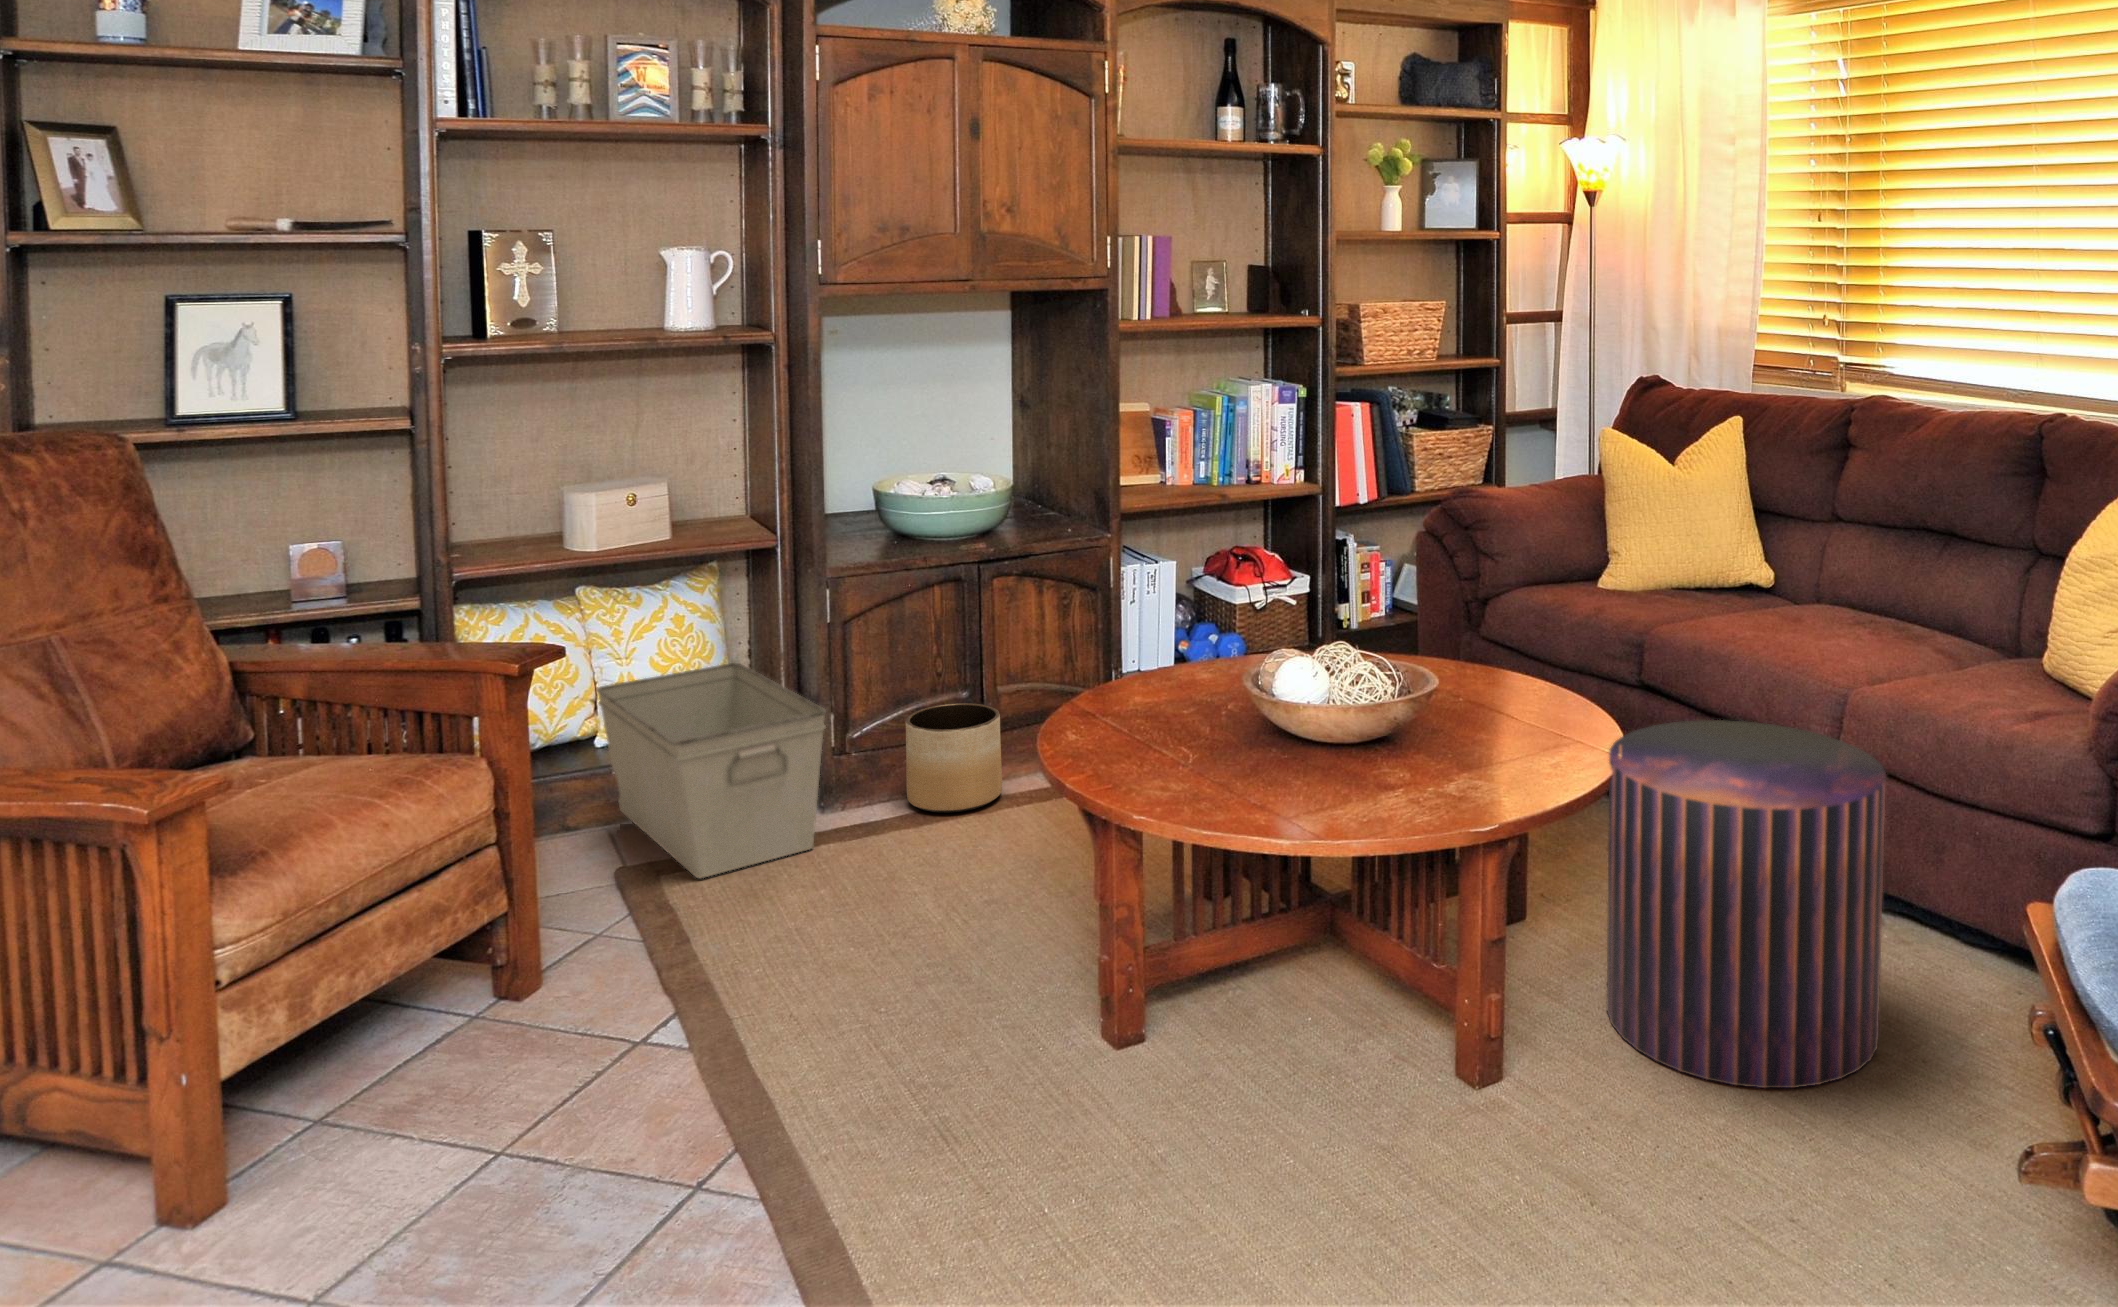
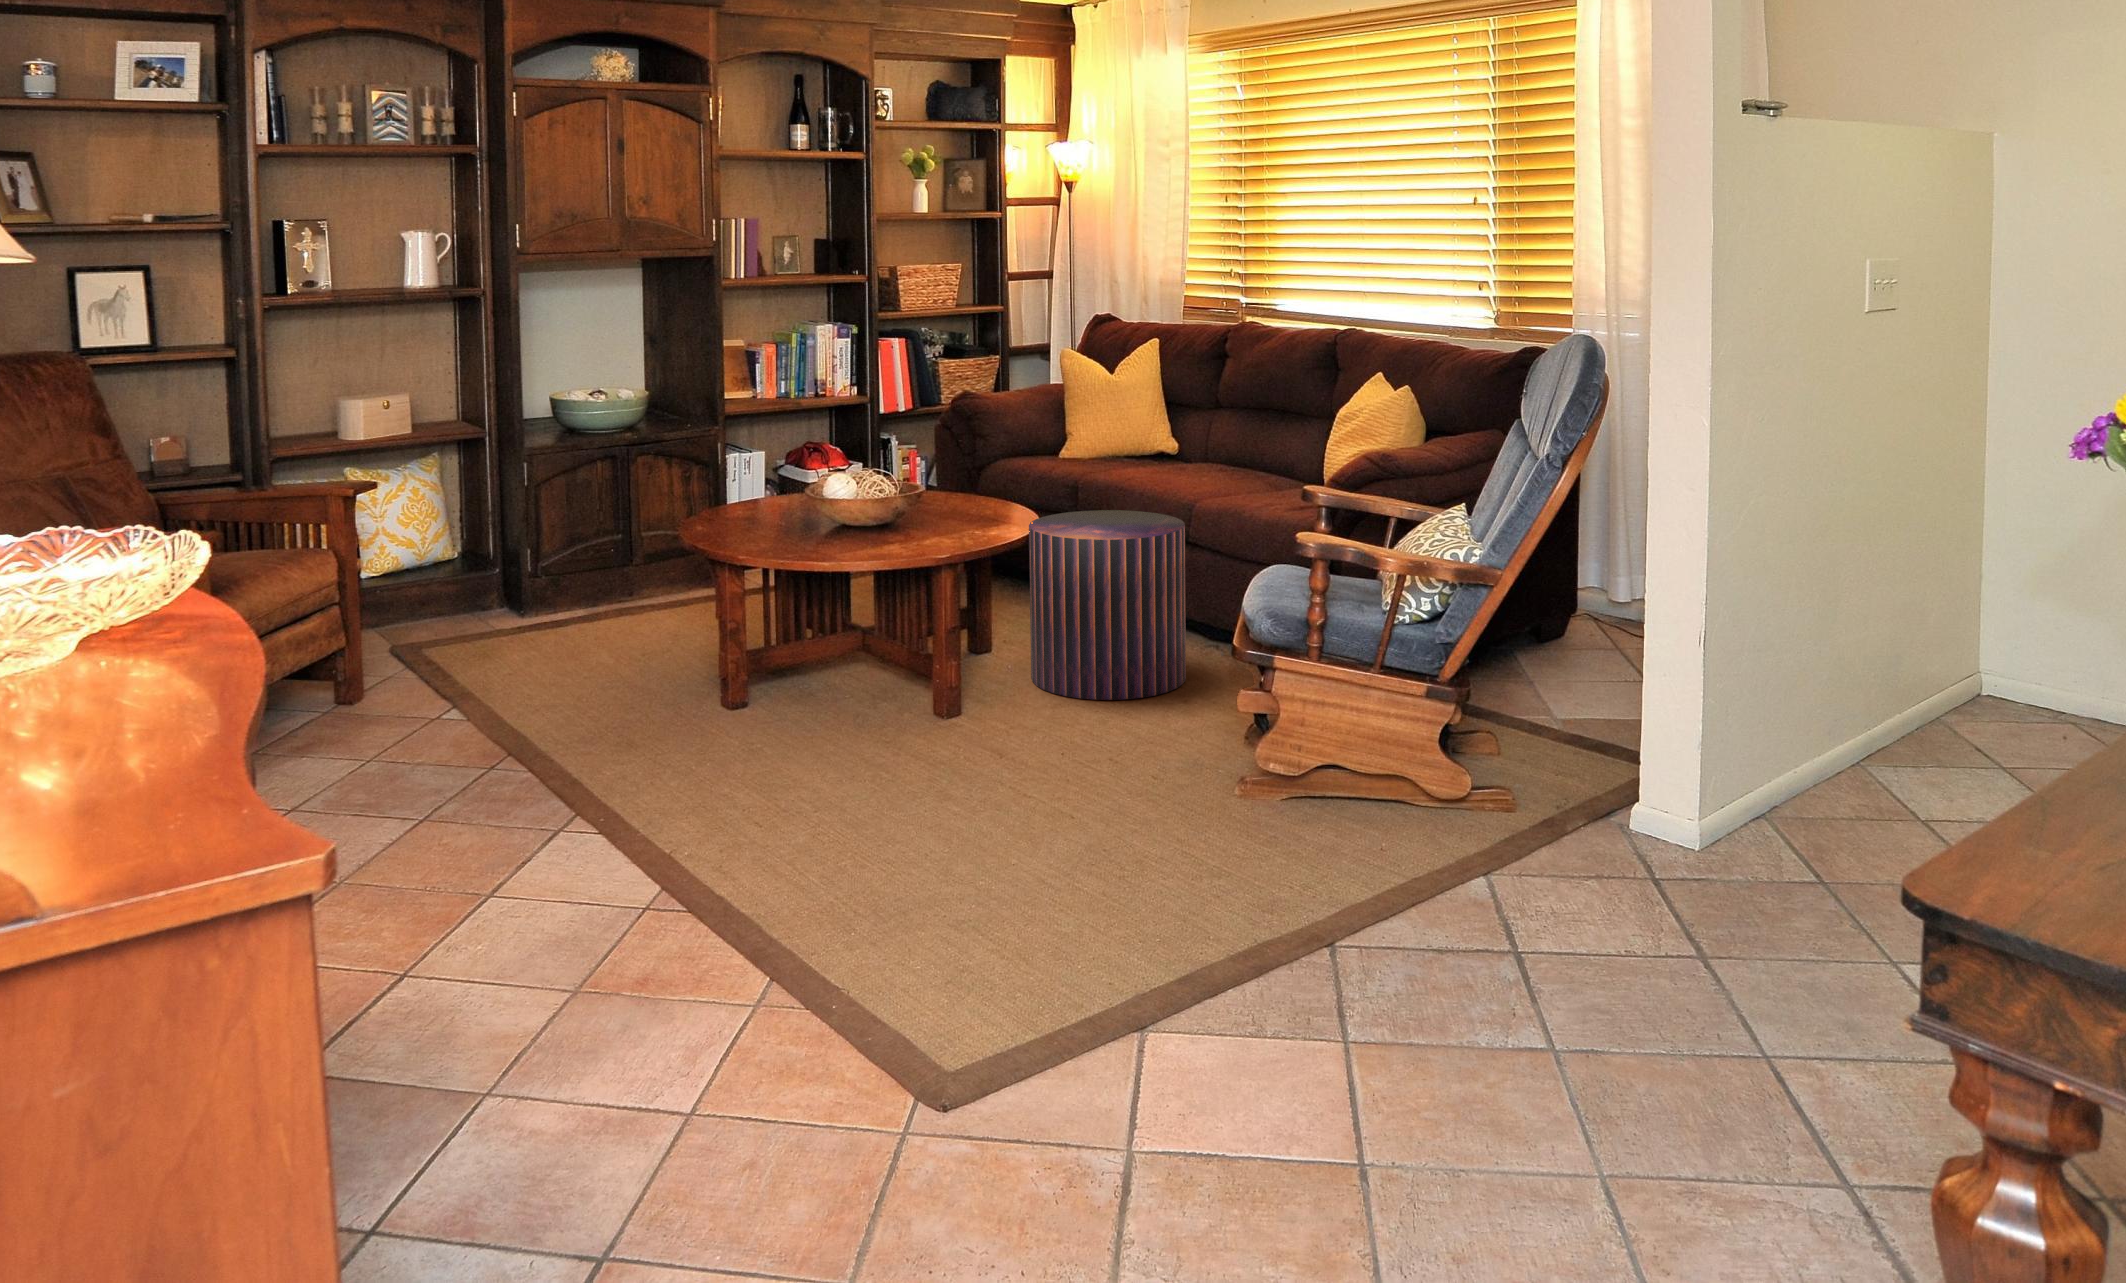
storage bin: present [597,663,826,878] -> none [369,519,535,645]
planter: present [906,703,1002,813] -> none [583,543,650,612]

